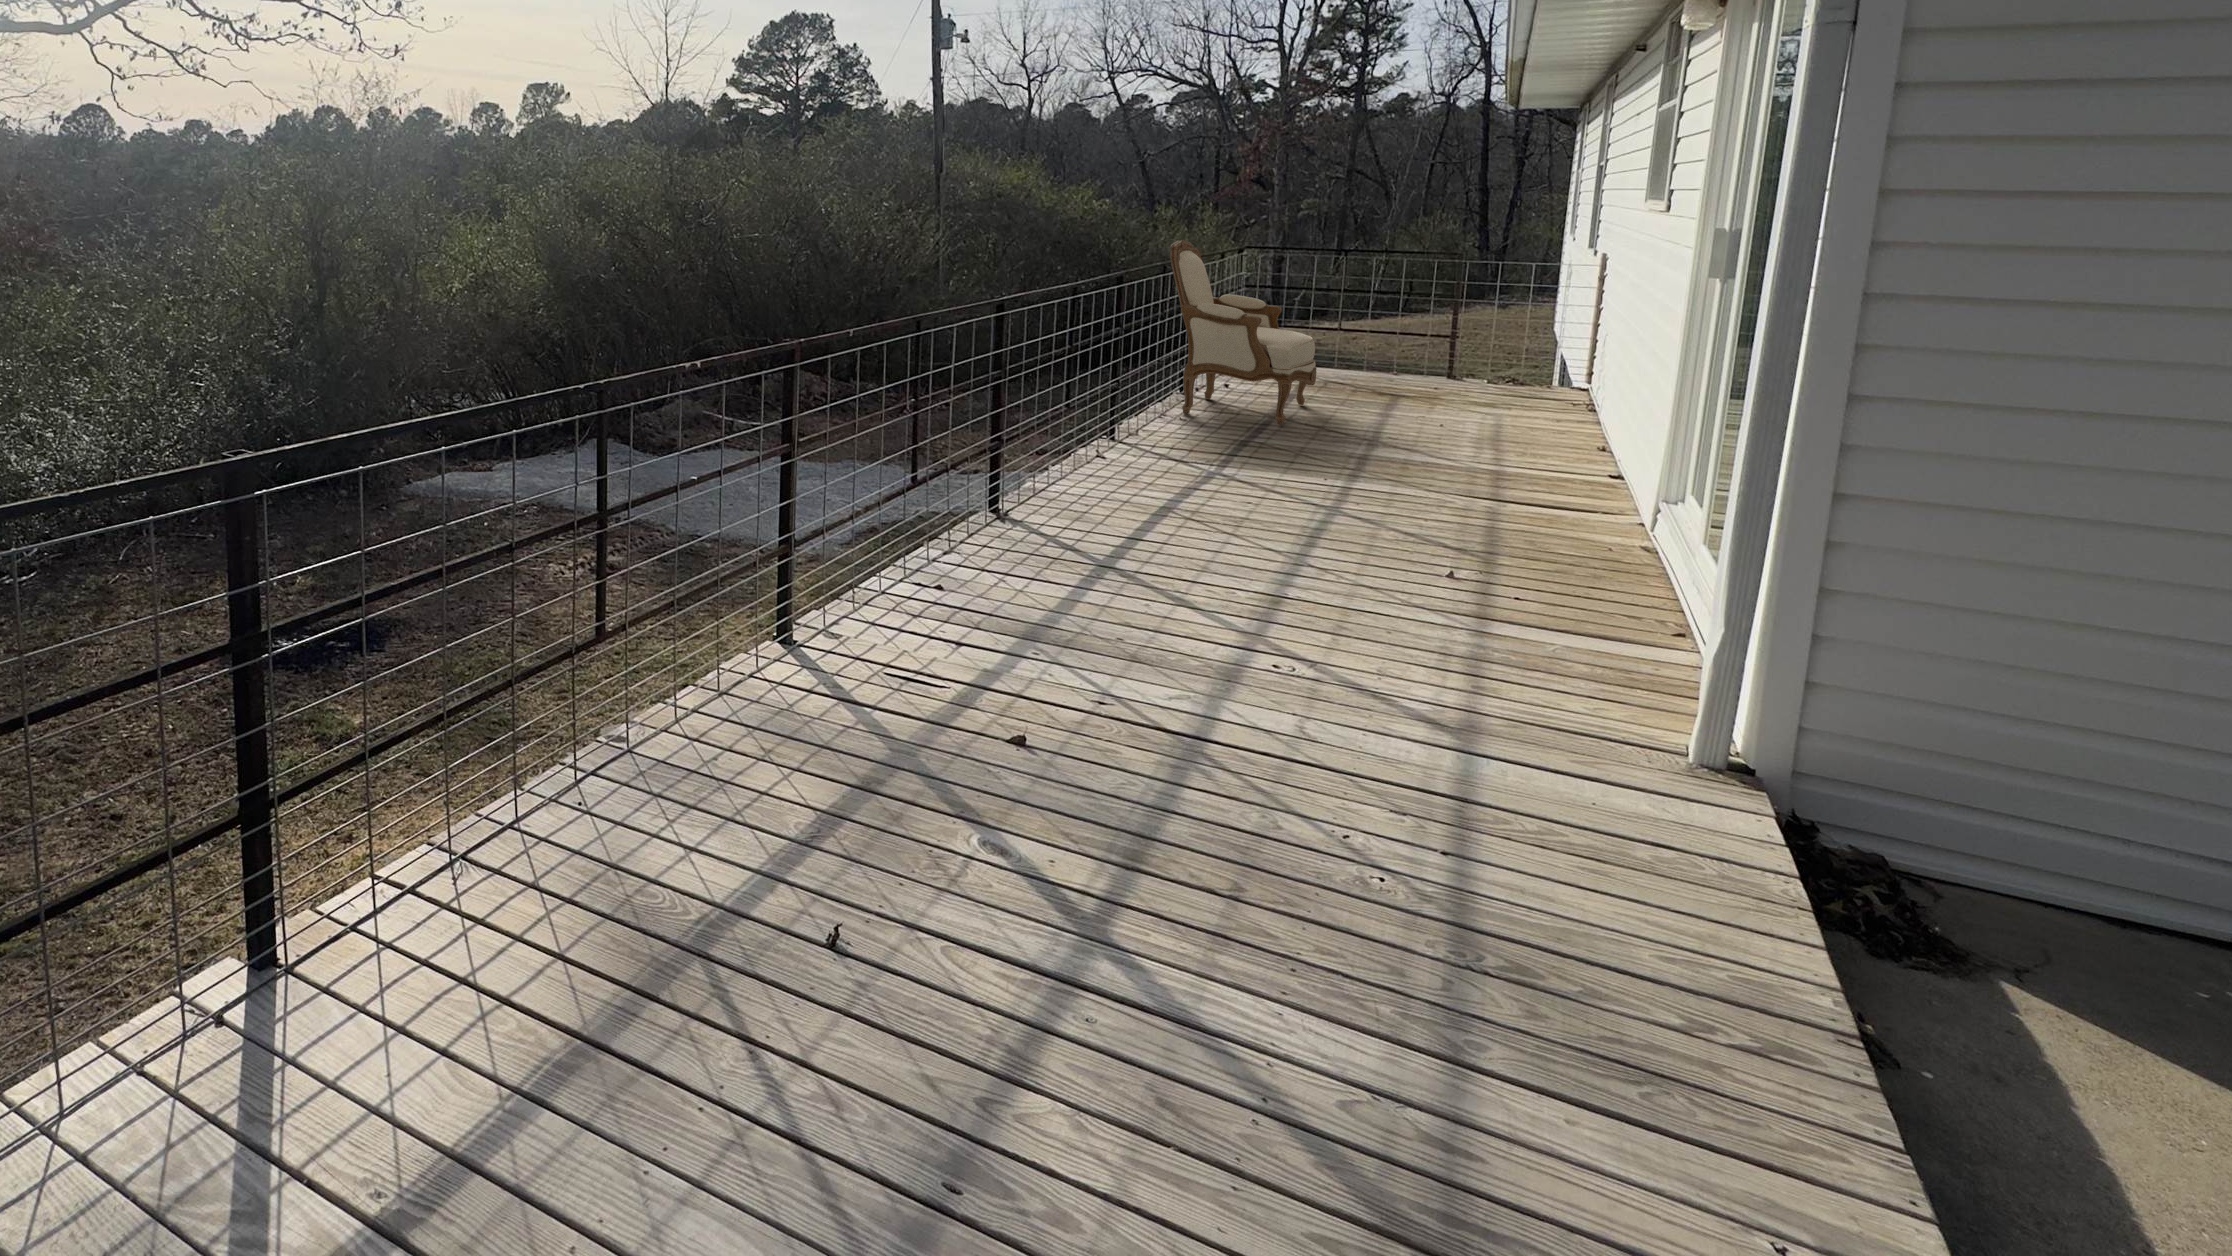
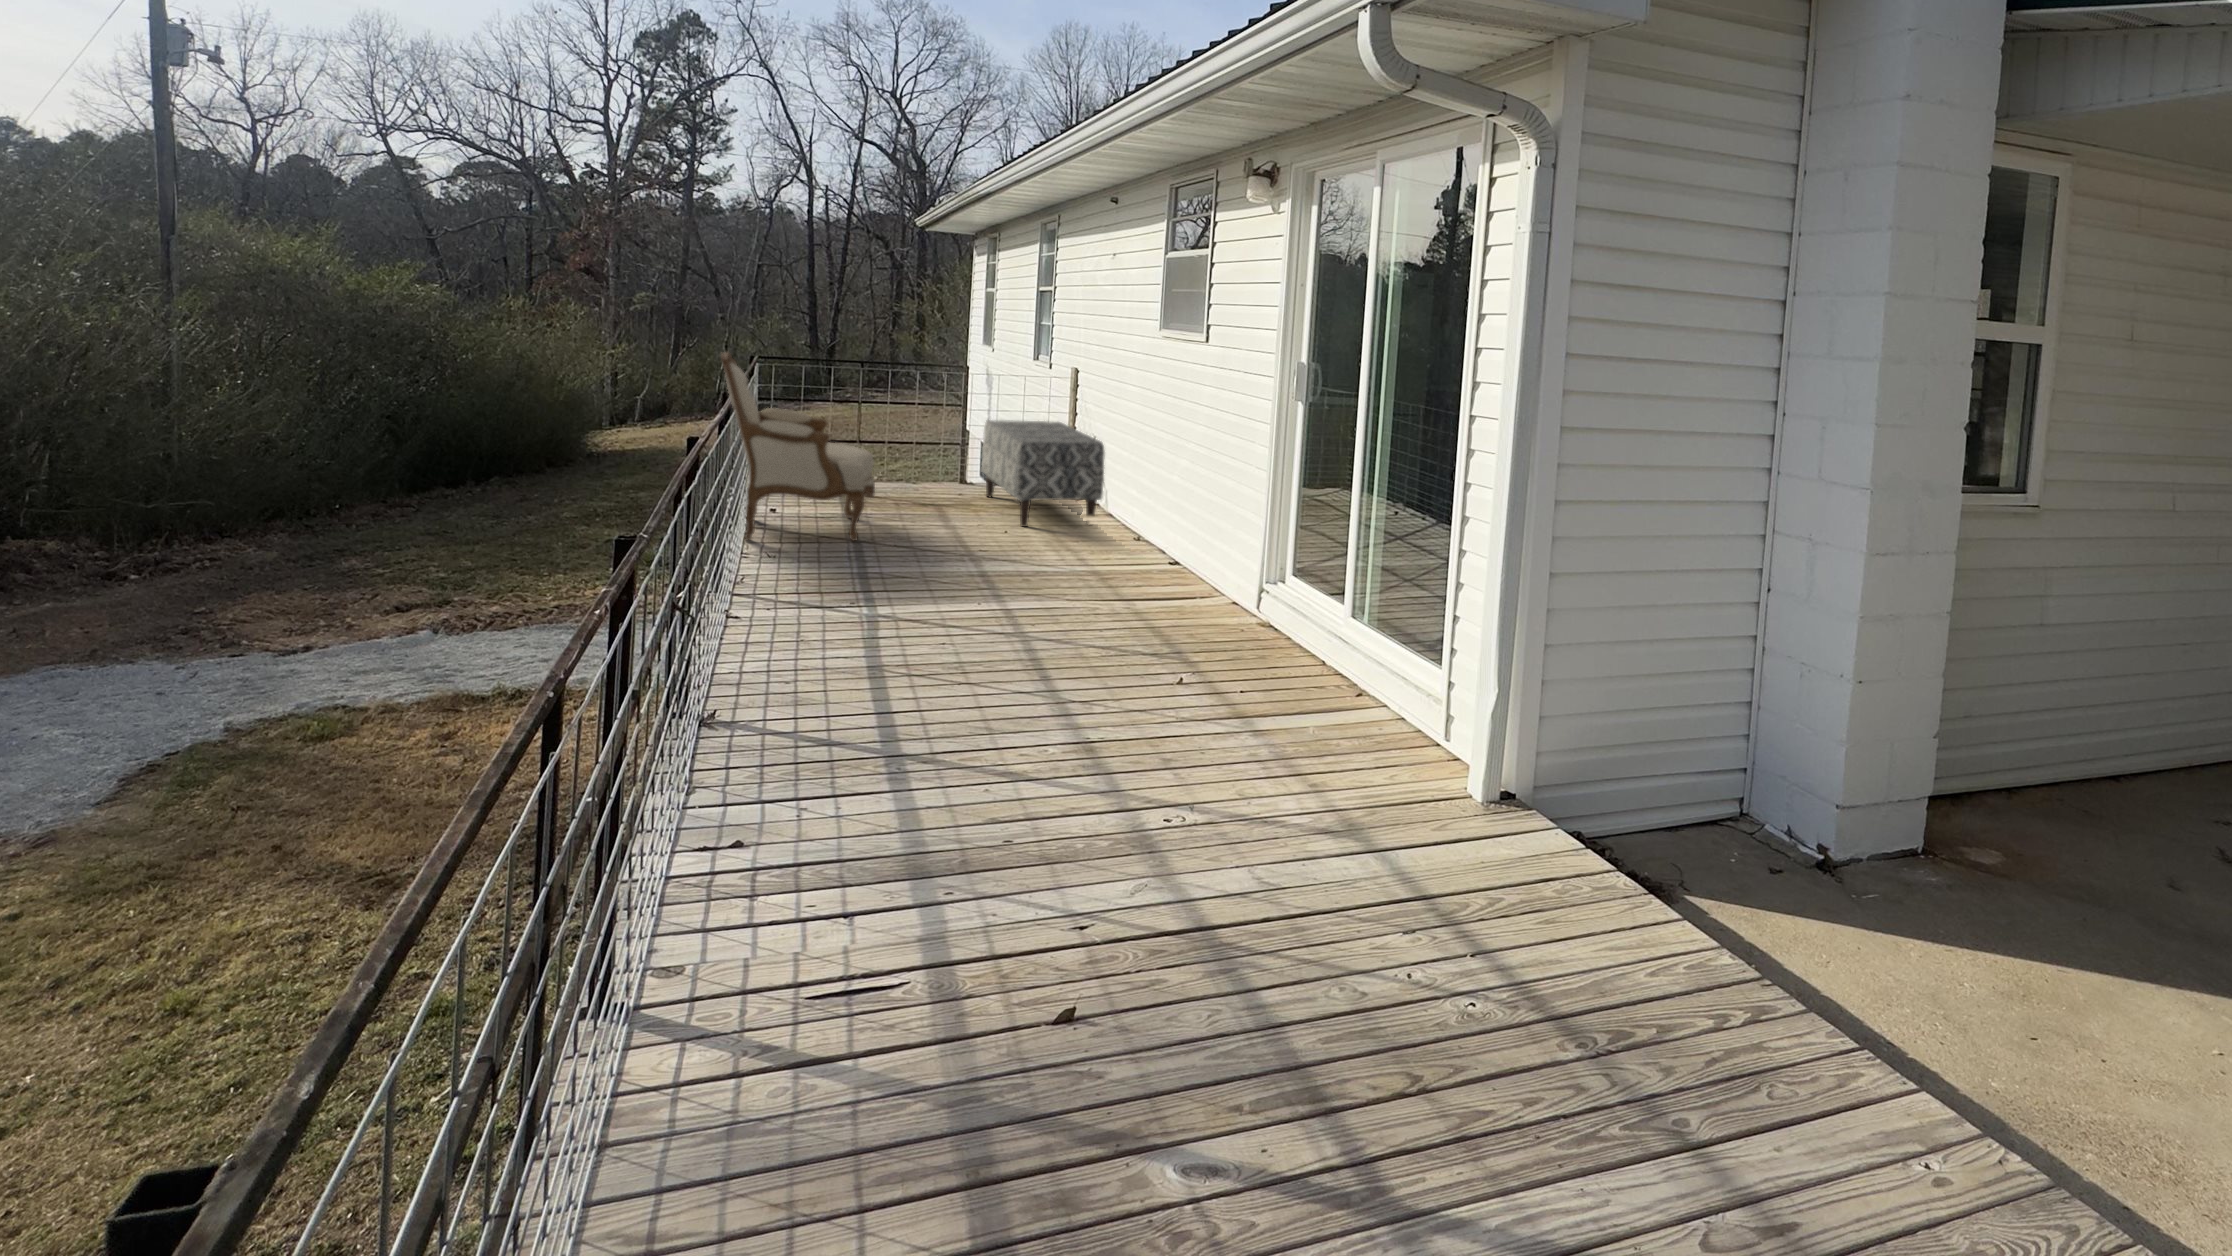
bench: none [1475,315,1598,439] -> present [982,420,1104,527]

